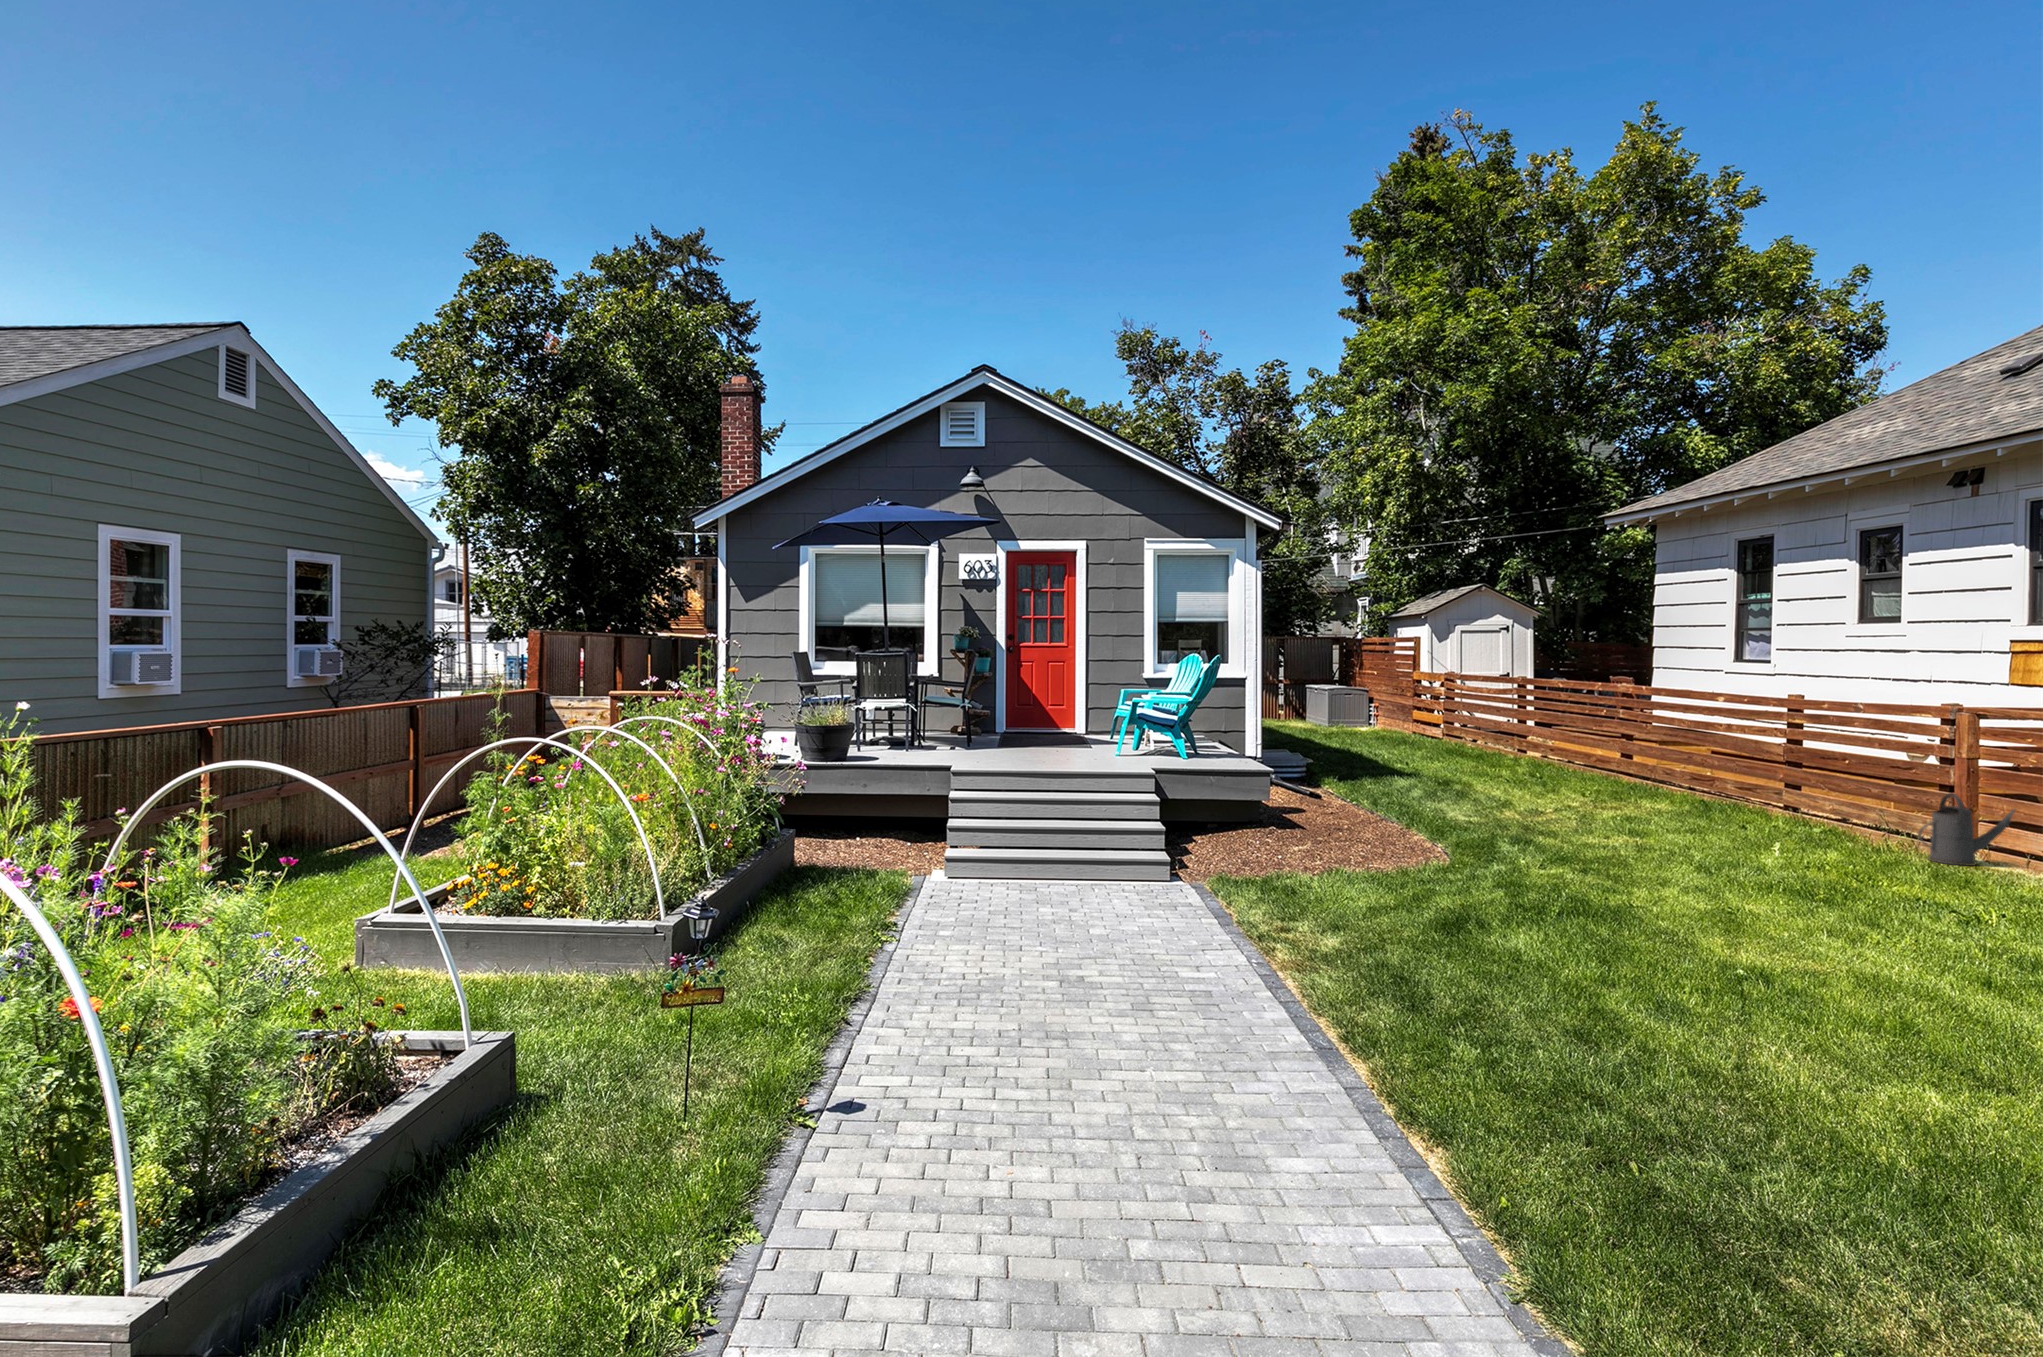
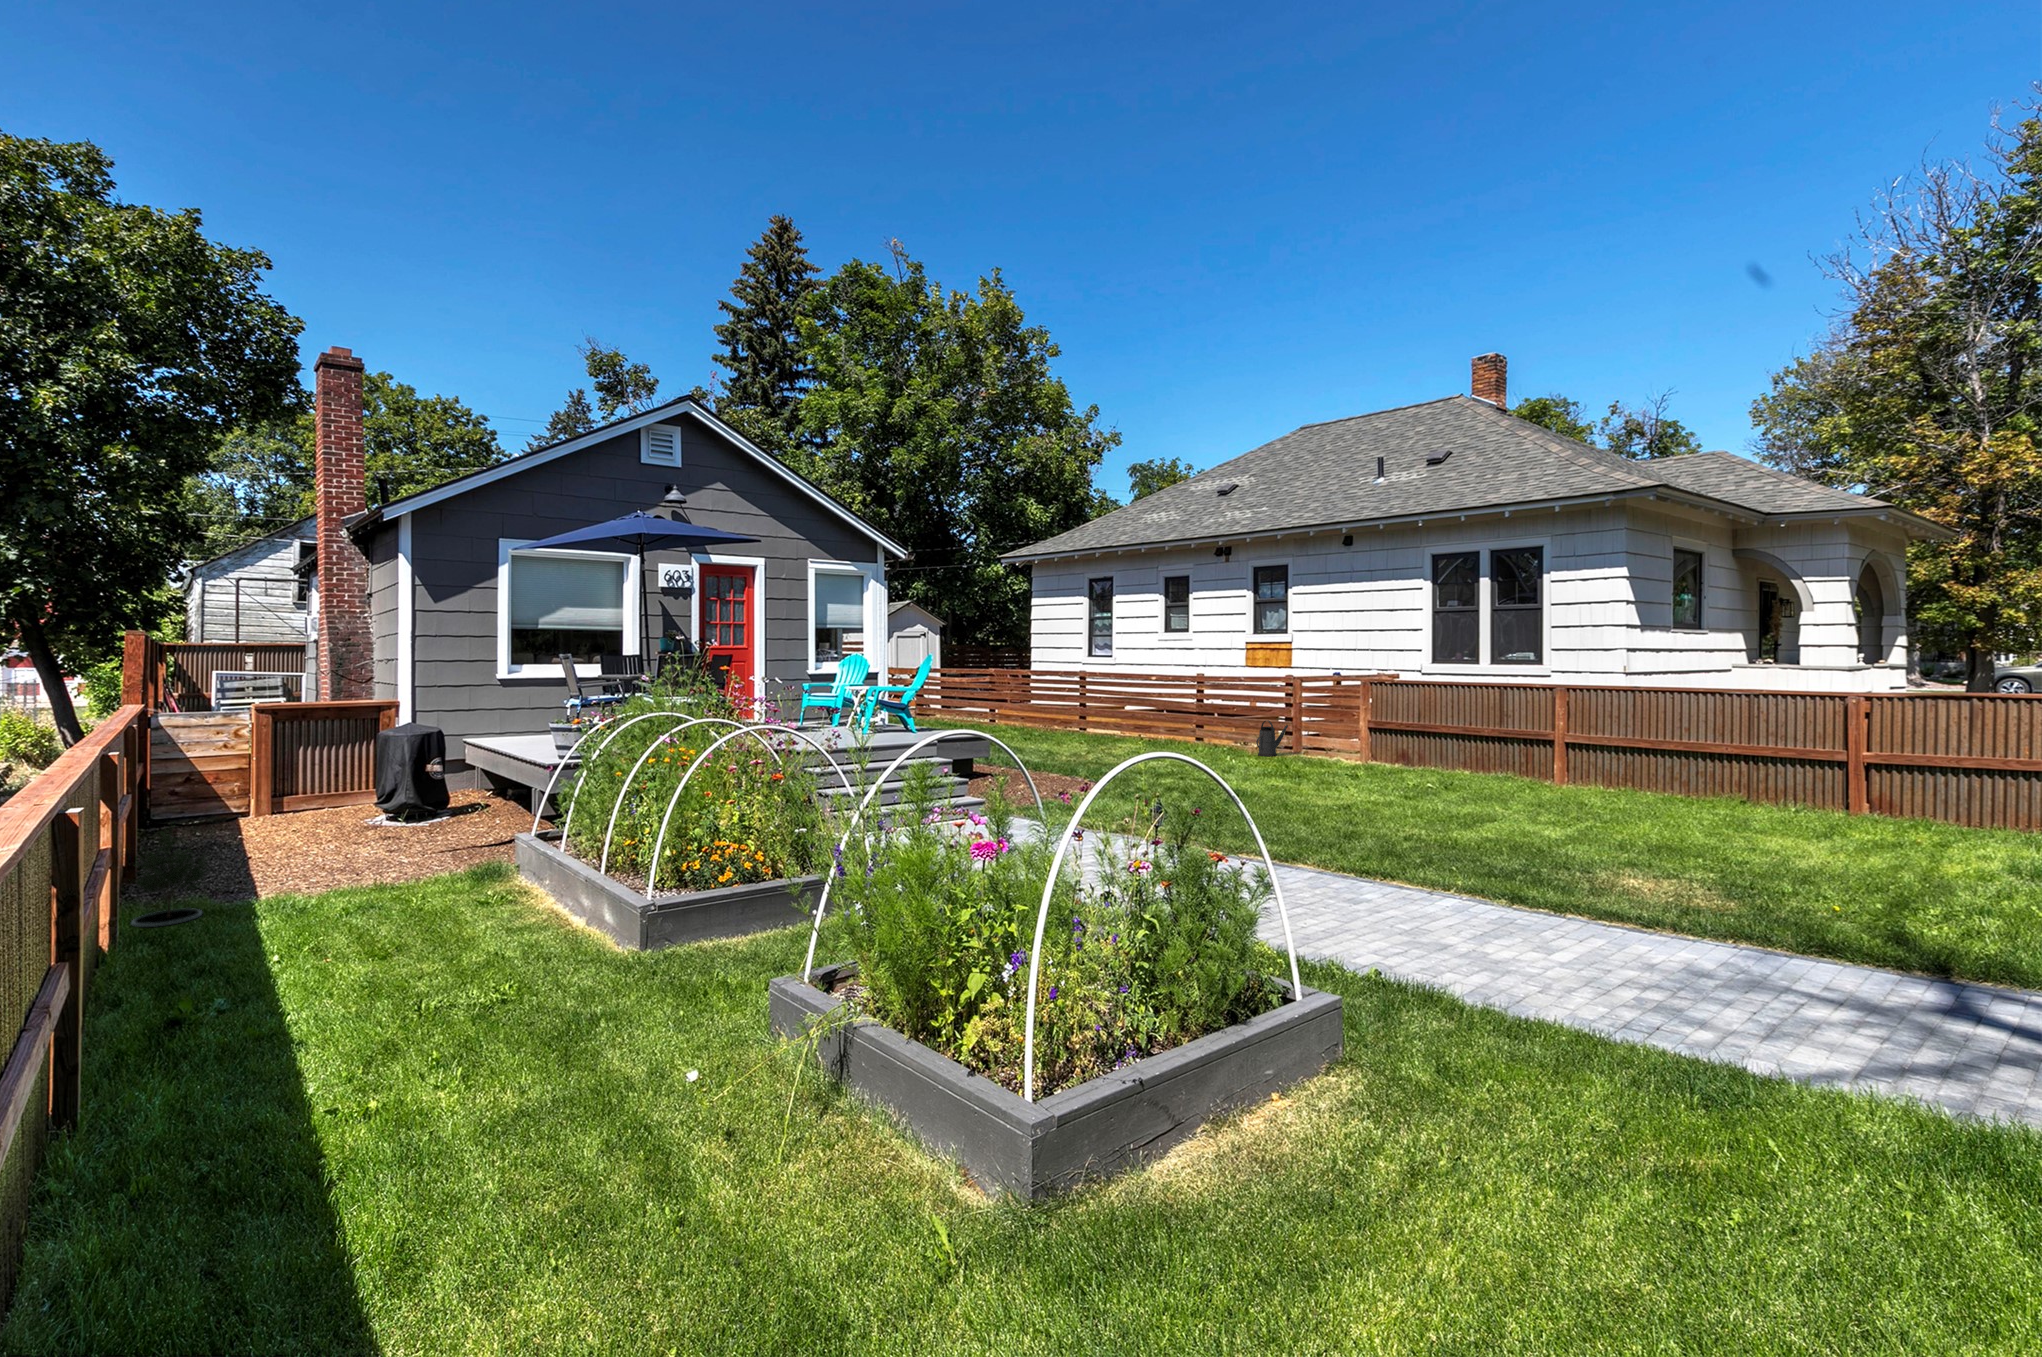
potted tree: none [331,777,390,857] -> present [131,822,208,927]

